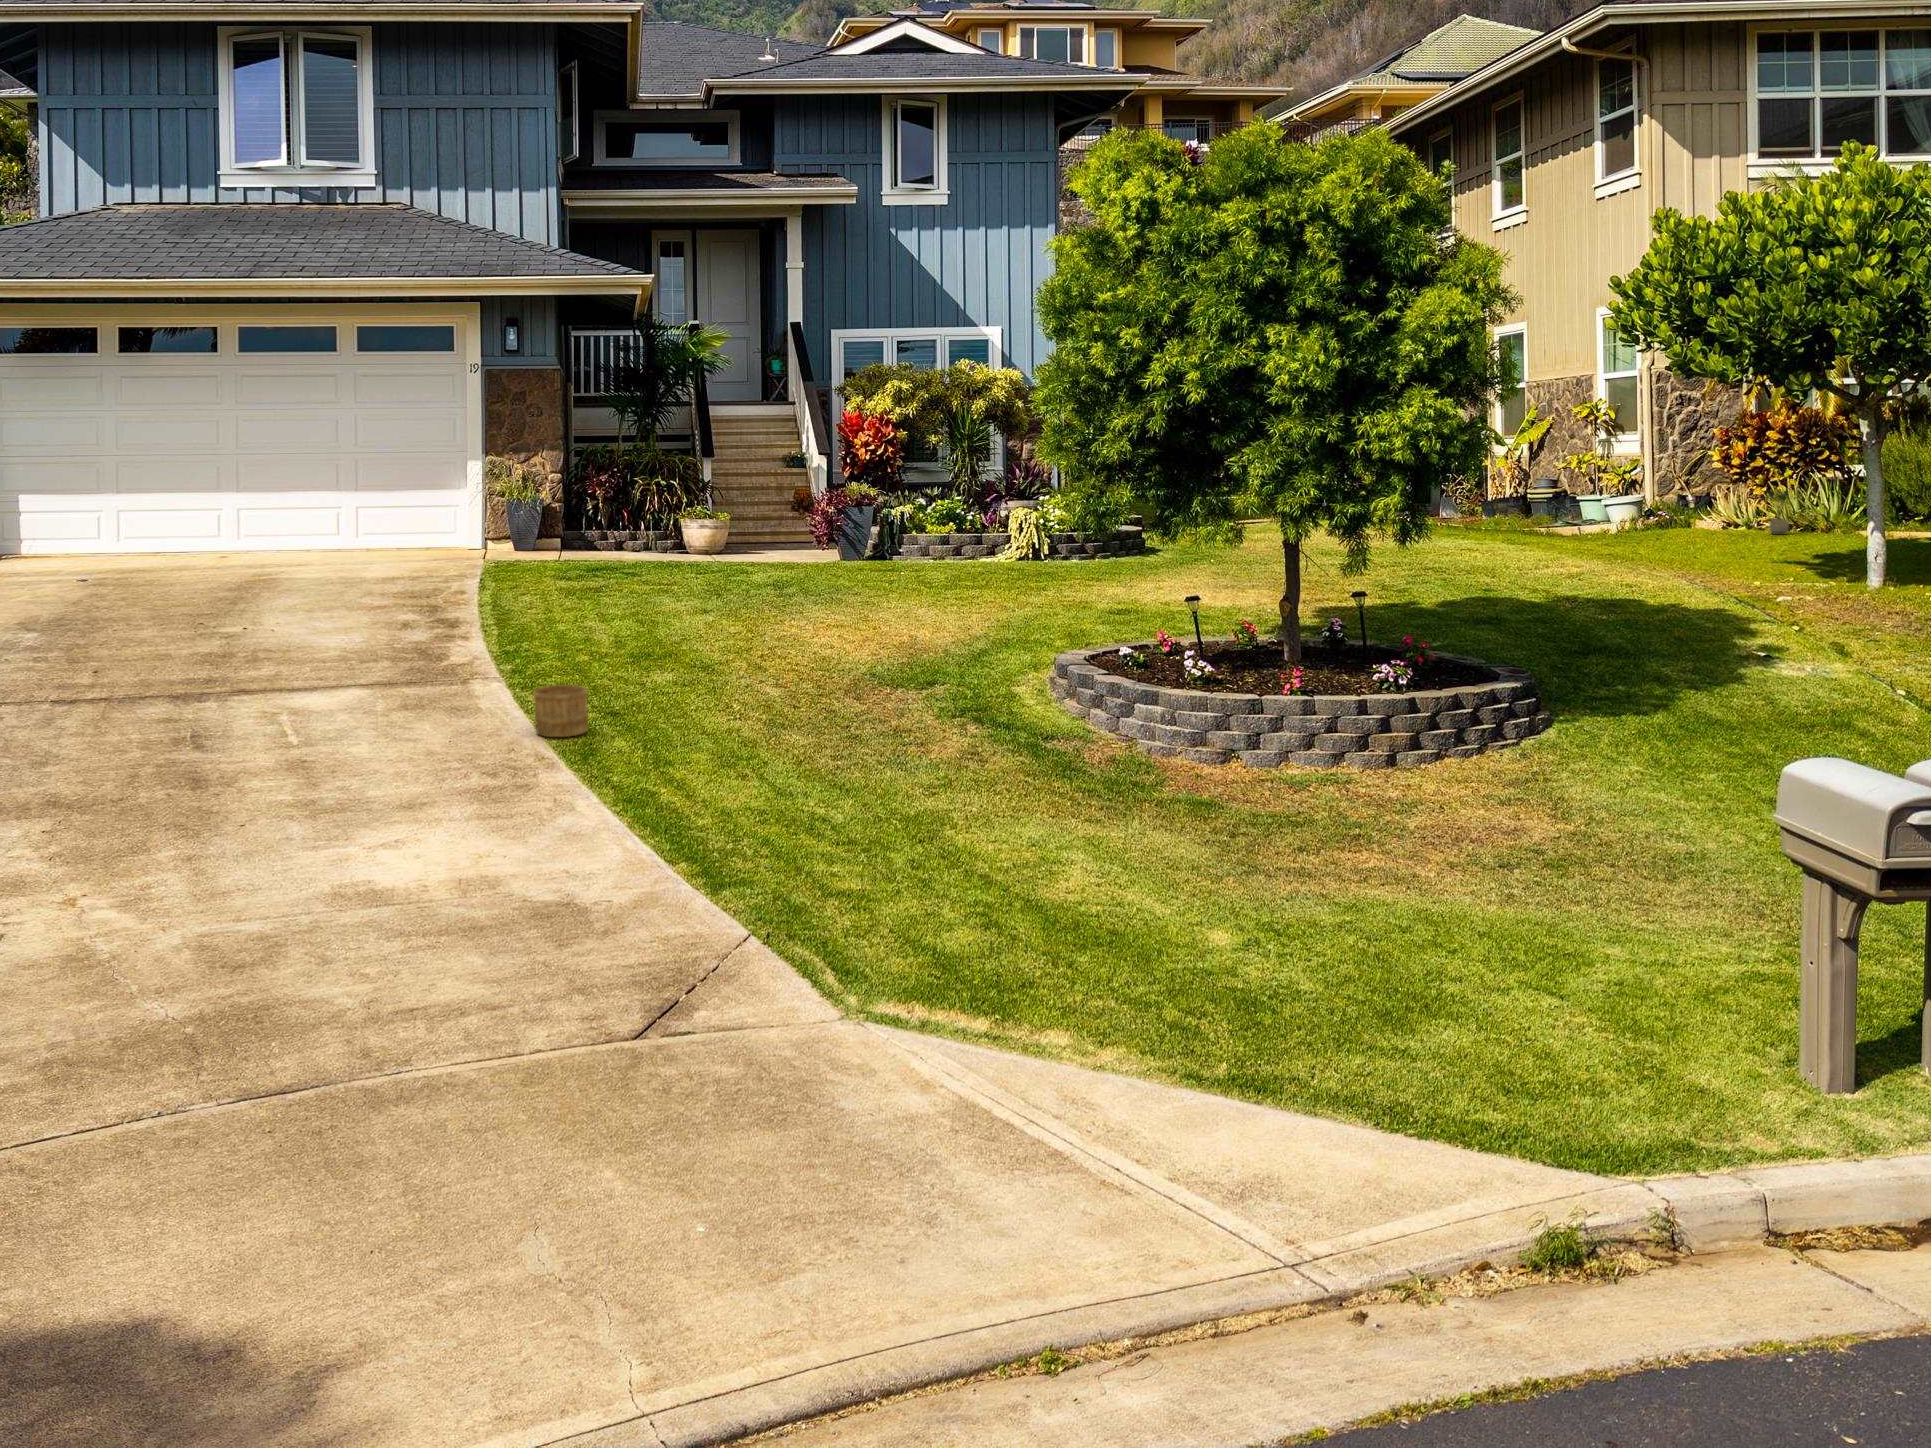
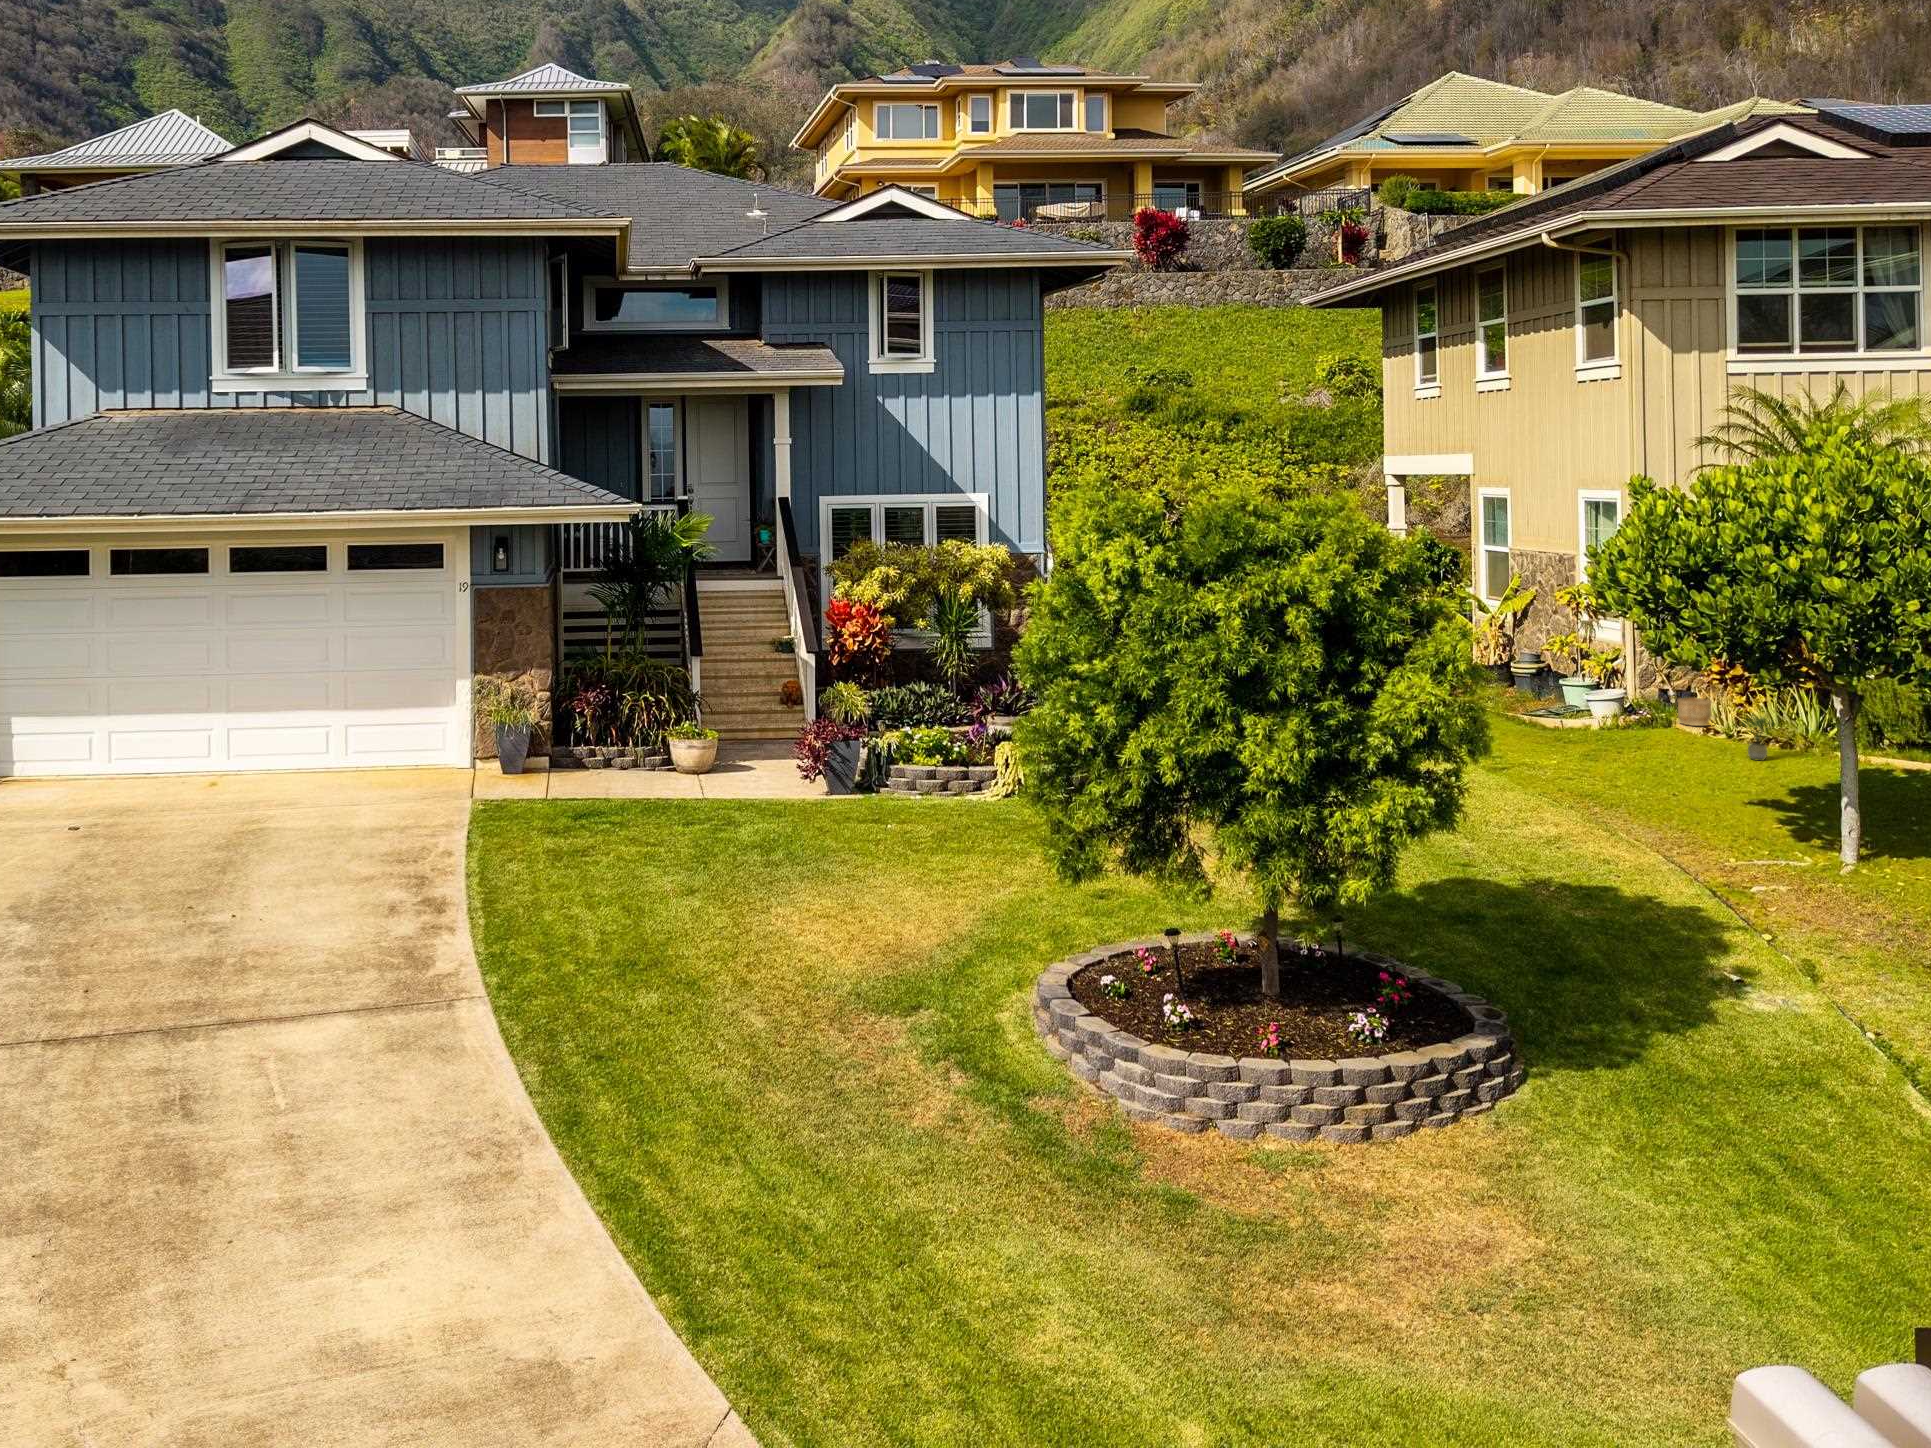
wooden bucket: present [533,684,588,737] -> present [1677,698,1712,726]

